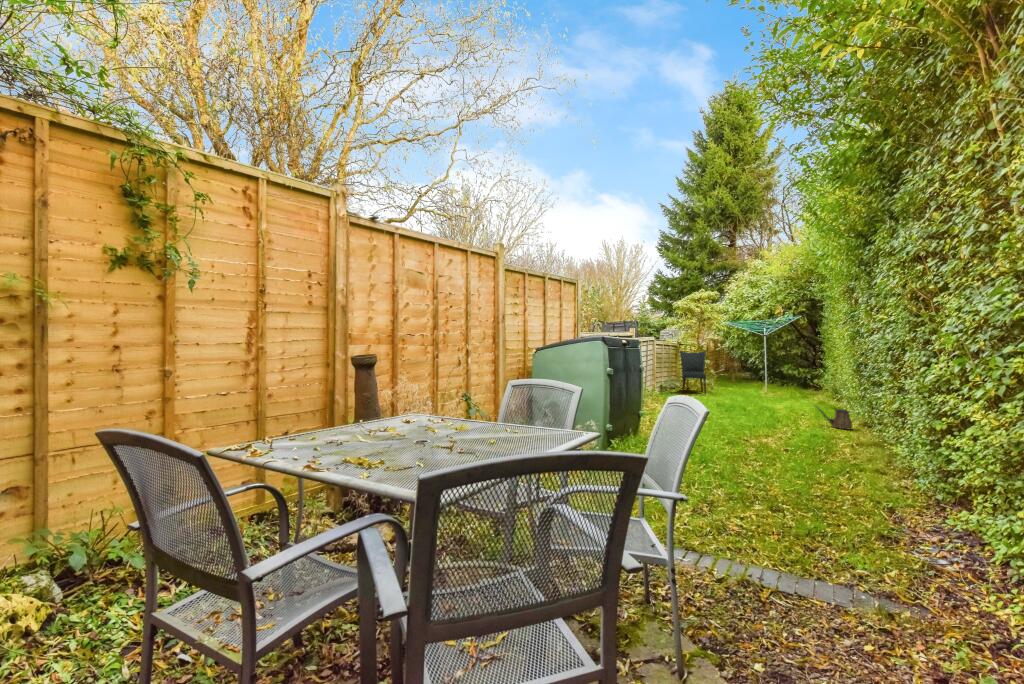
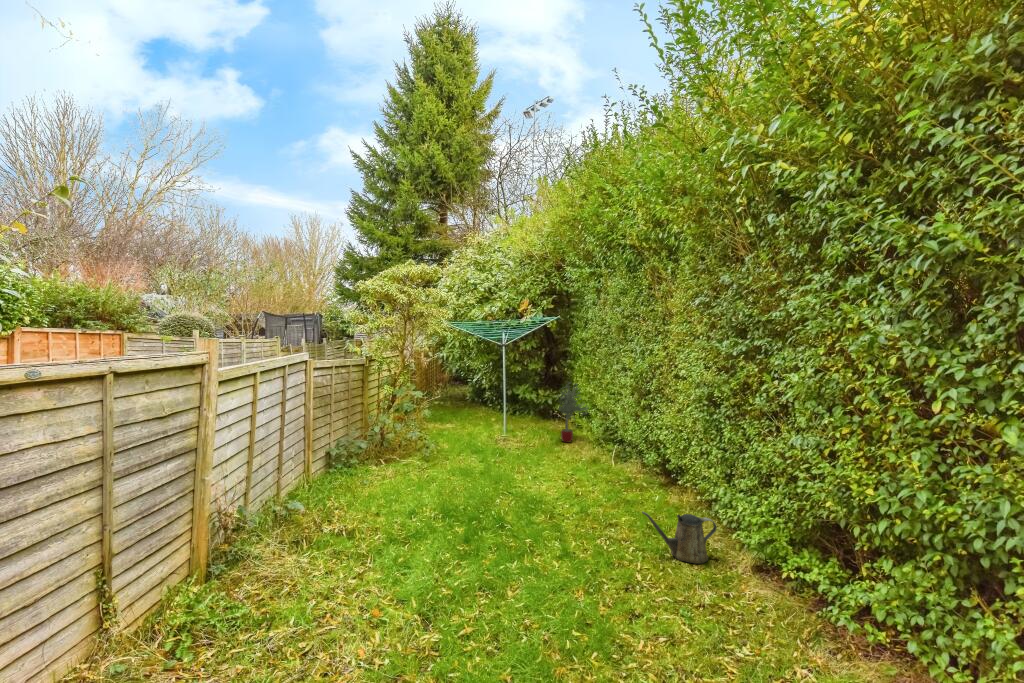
chair: present [680,351,706,395] -> none [368,375,417,469]
potted tree: none [800,357,827,396] -> present [559,382,588,443]

